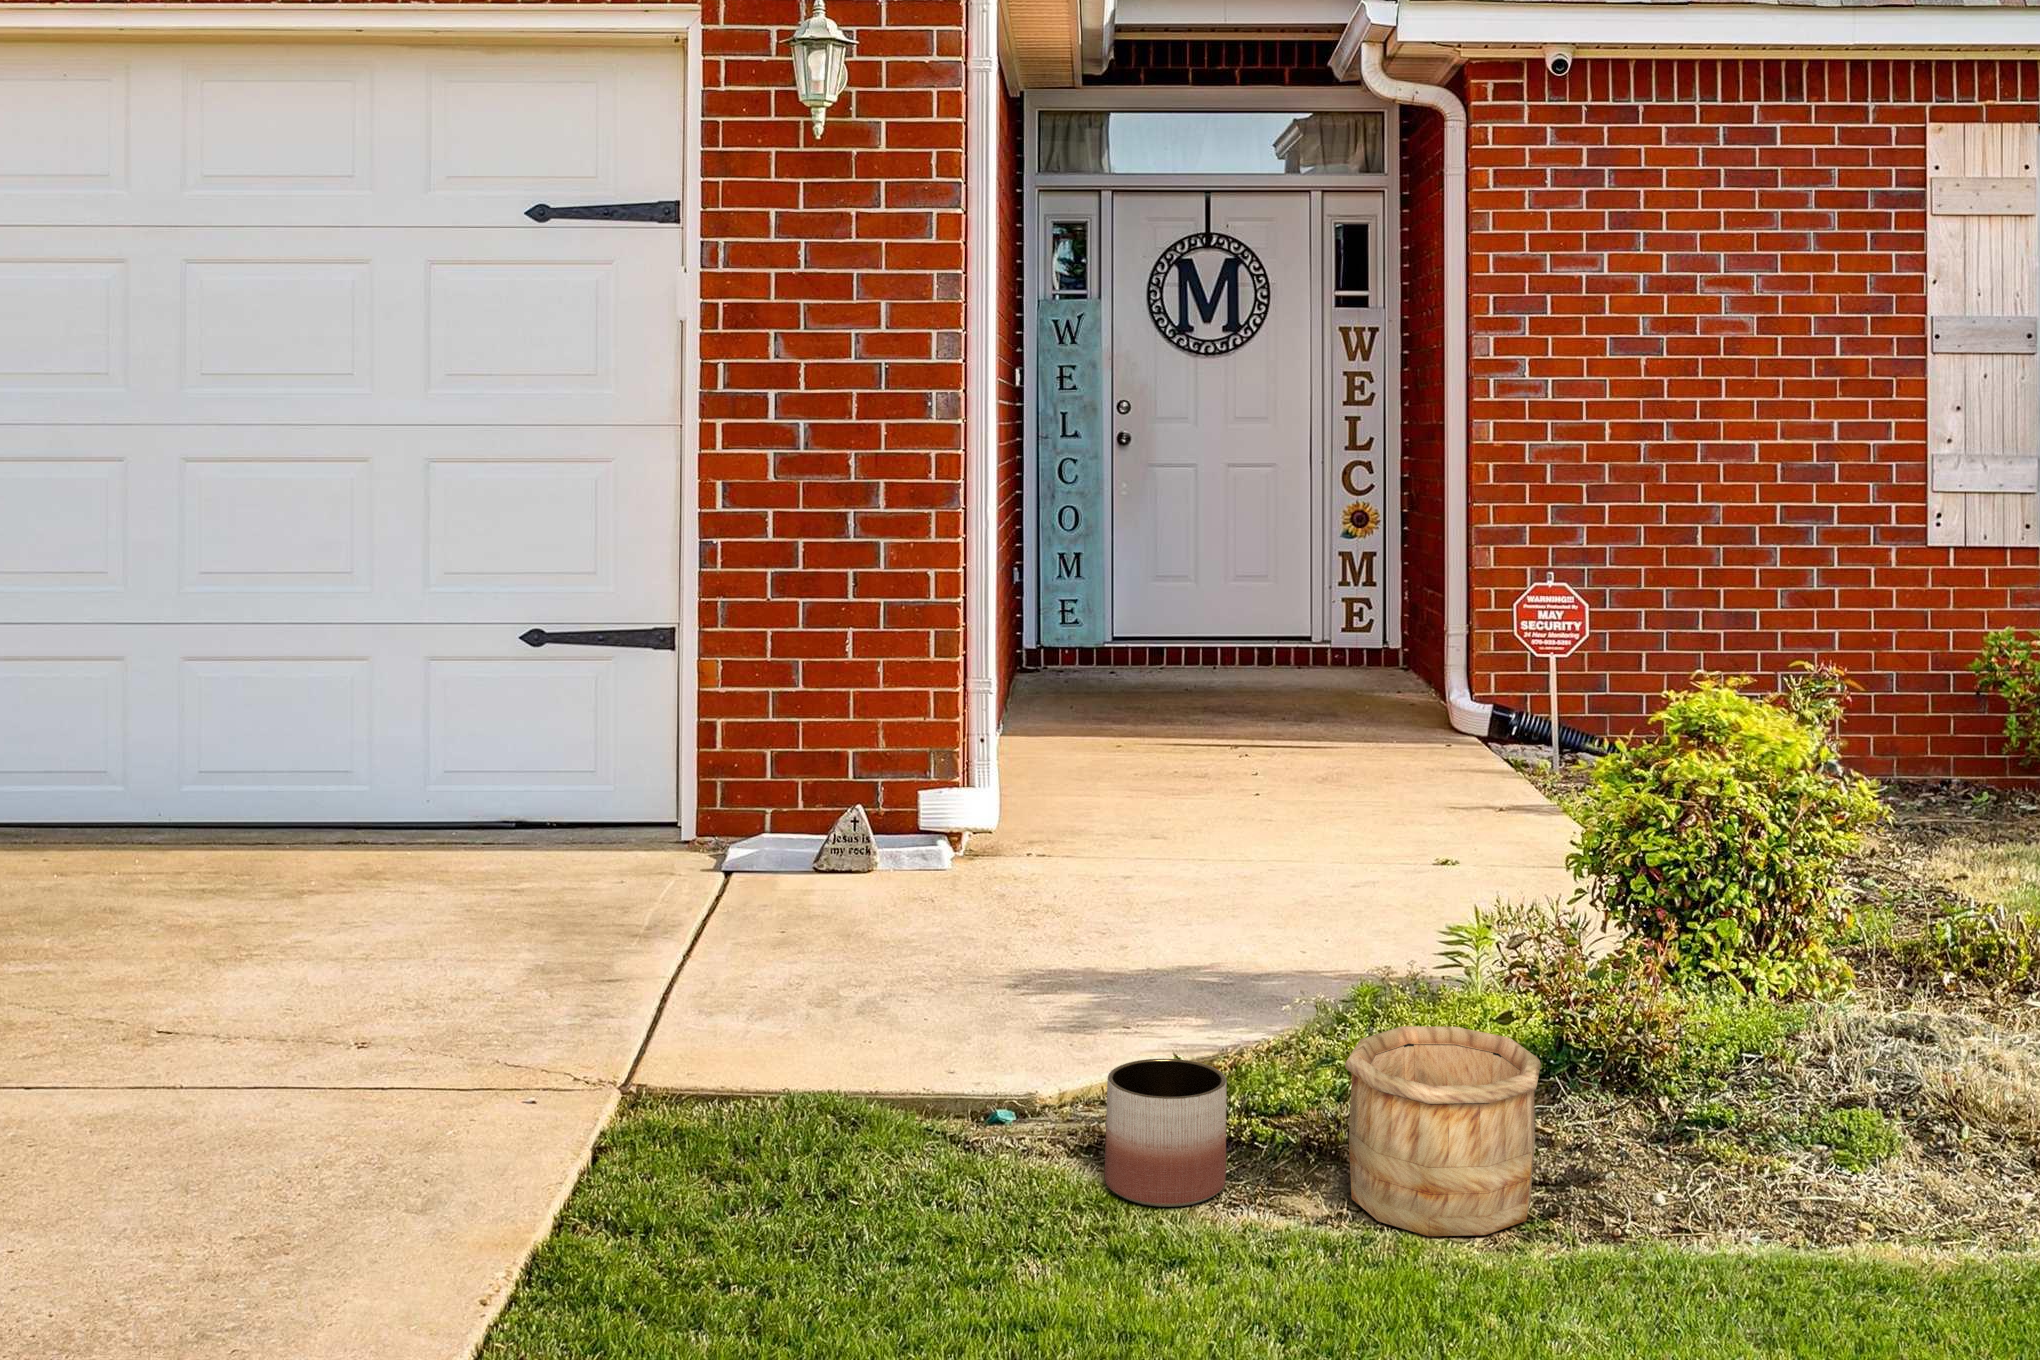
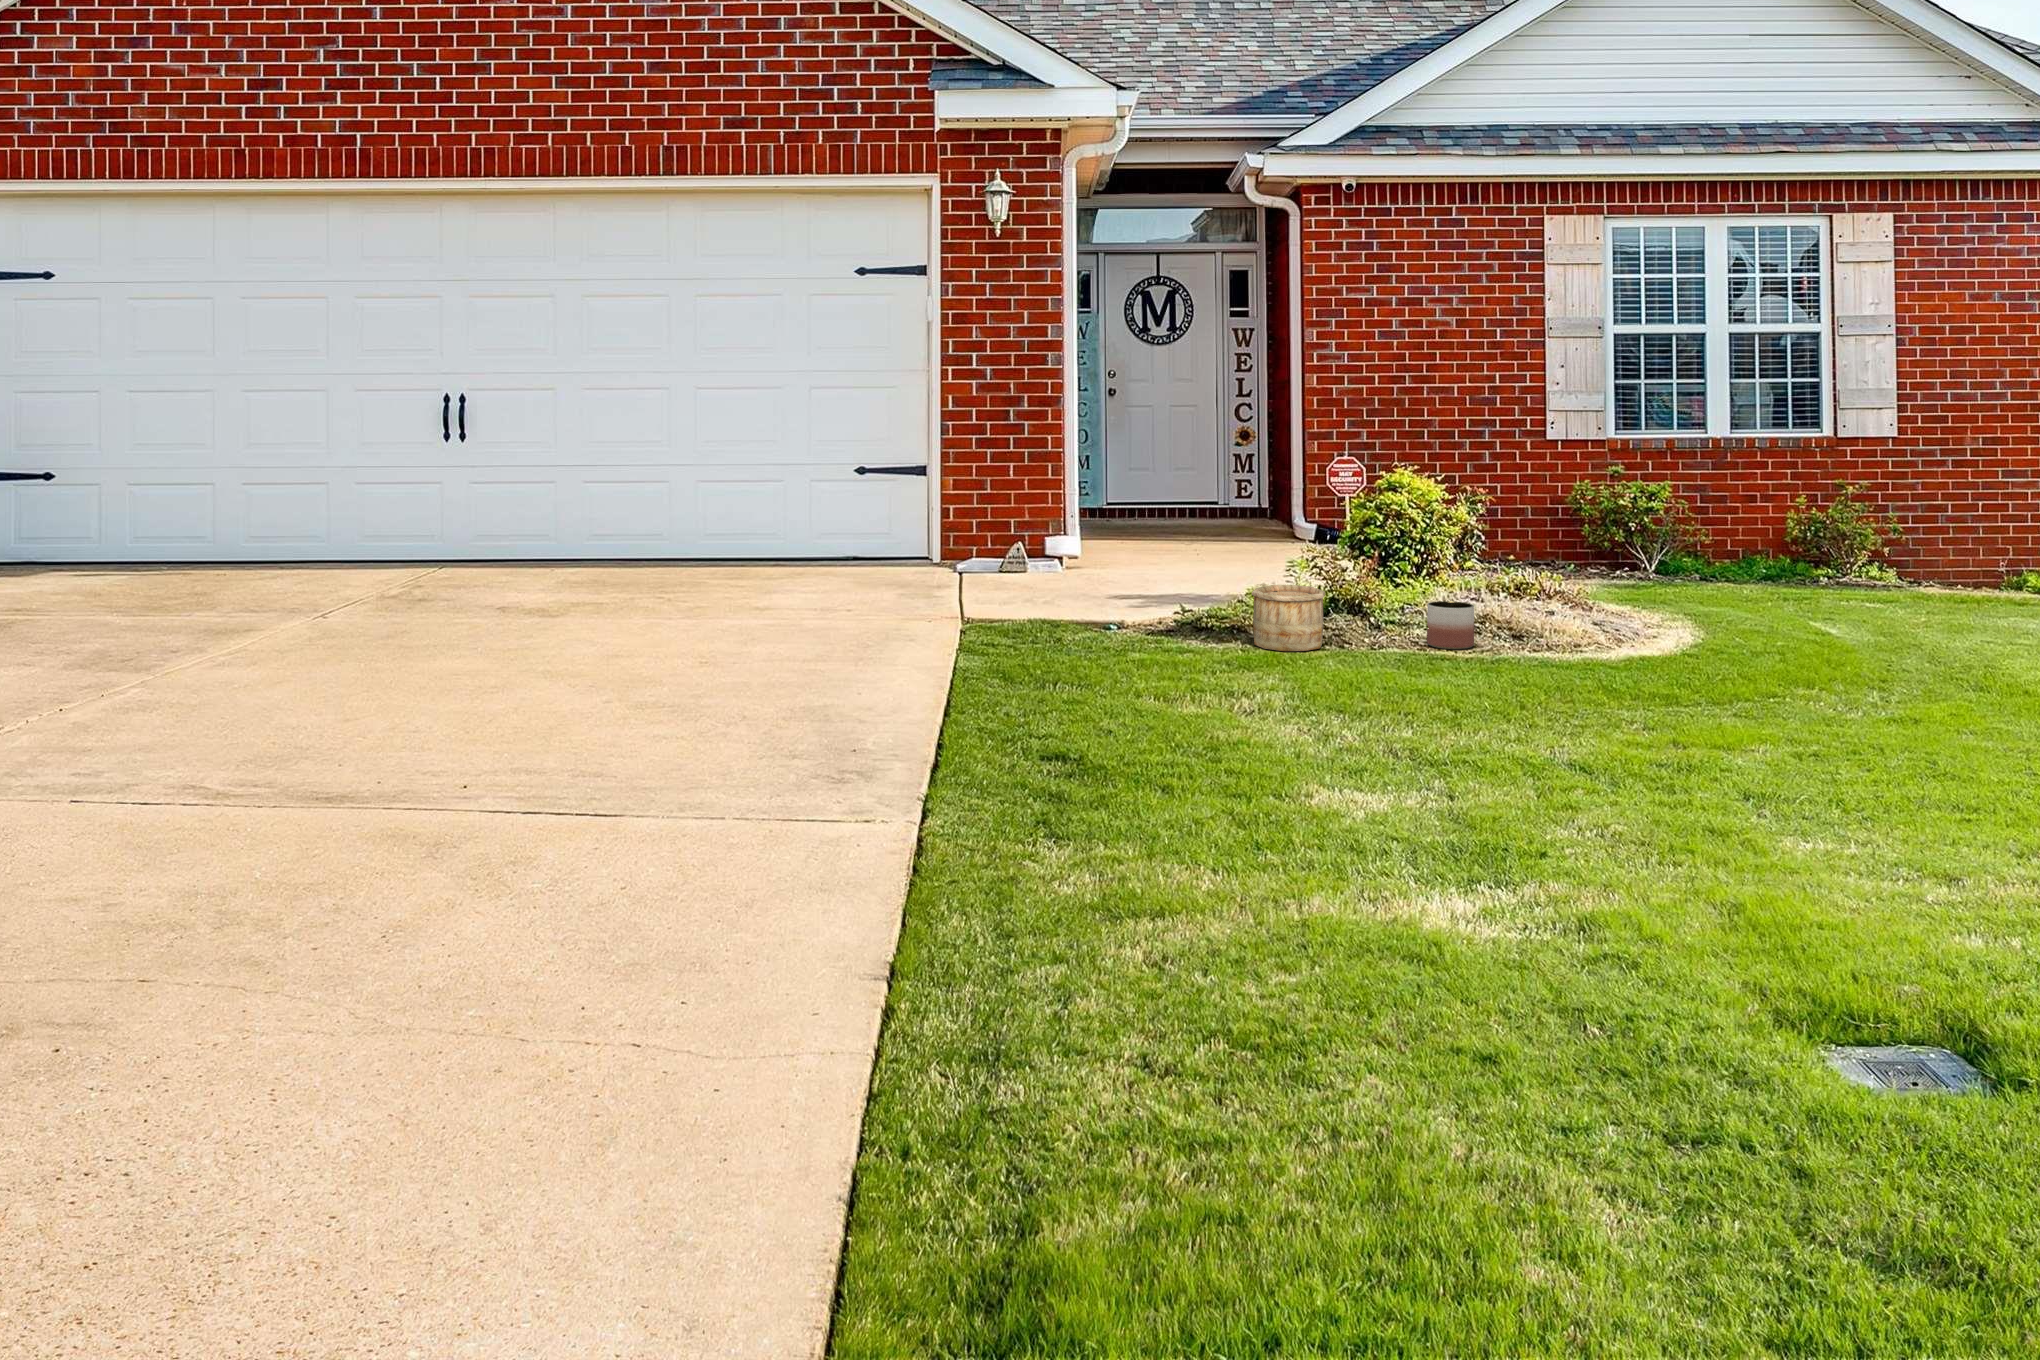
planter: present [1105,1059,1227,1207] -> present [1427,601,1474,650]

